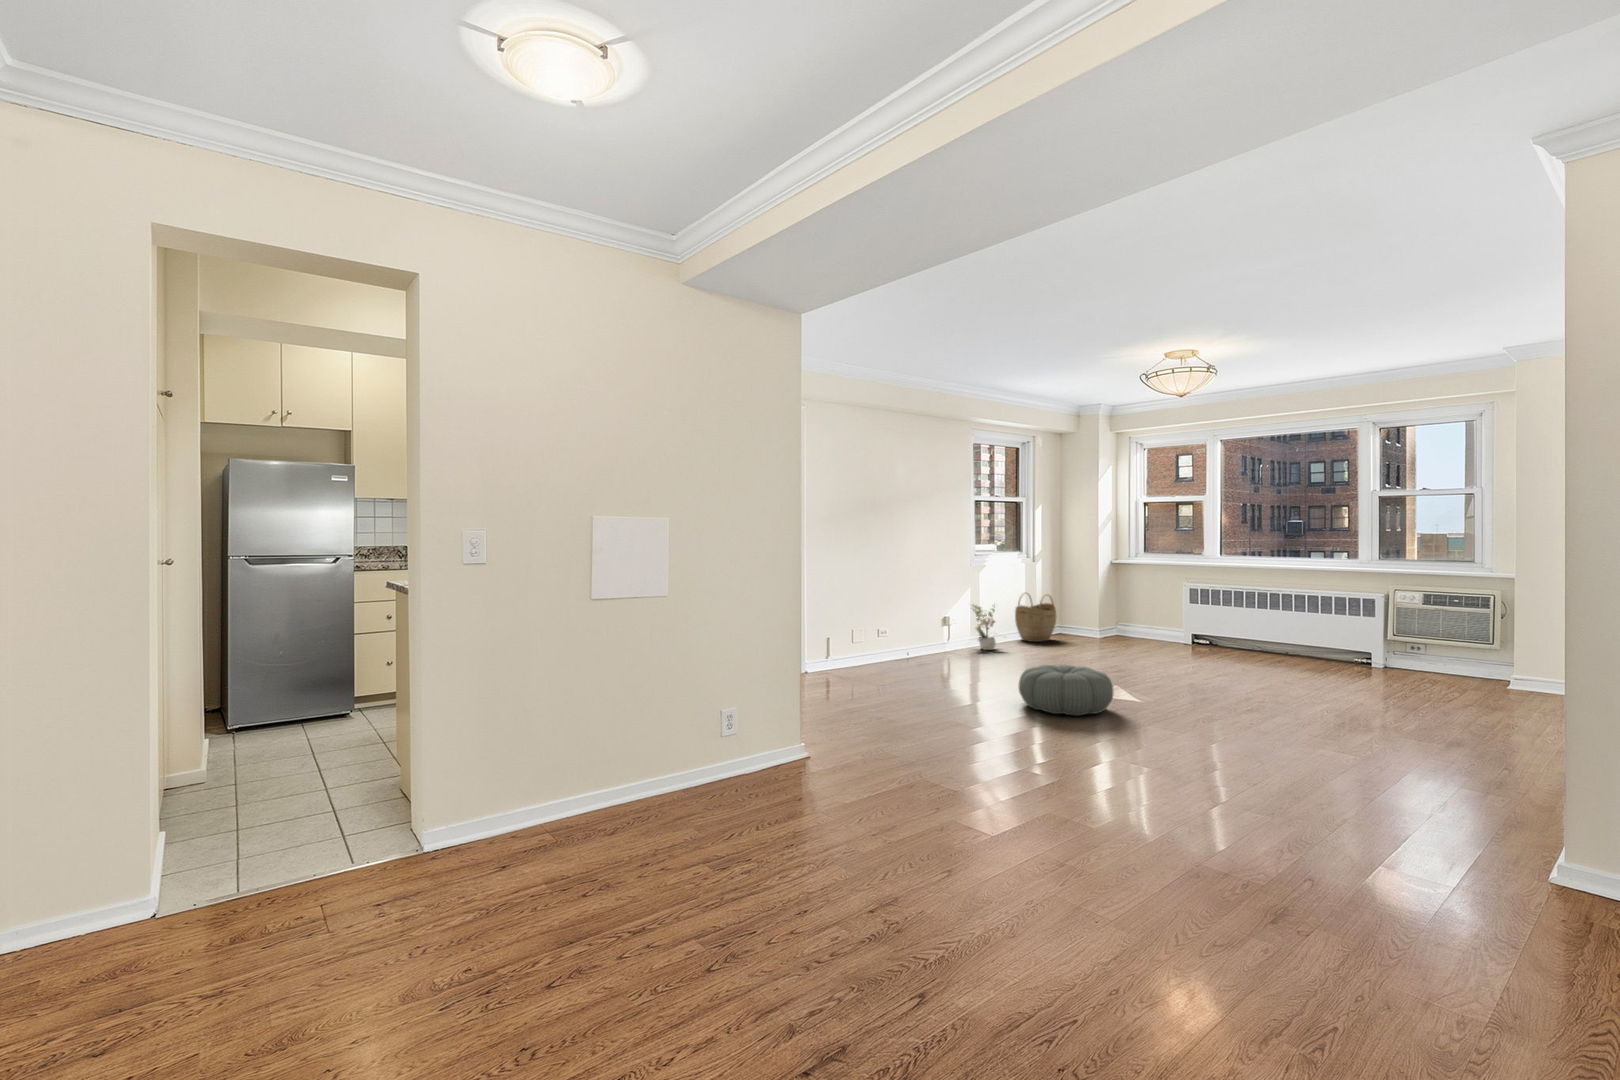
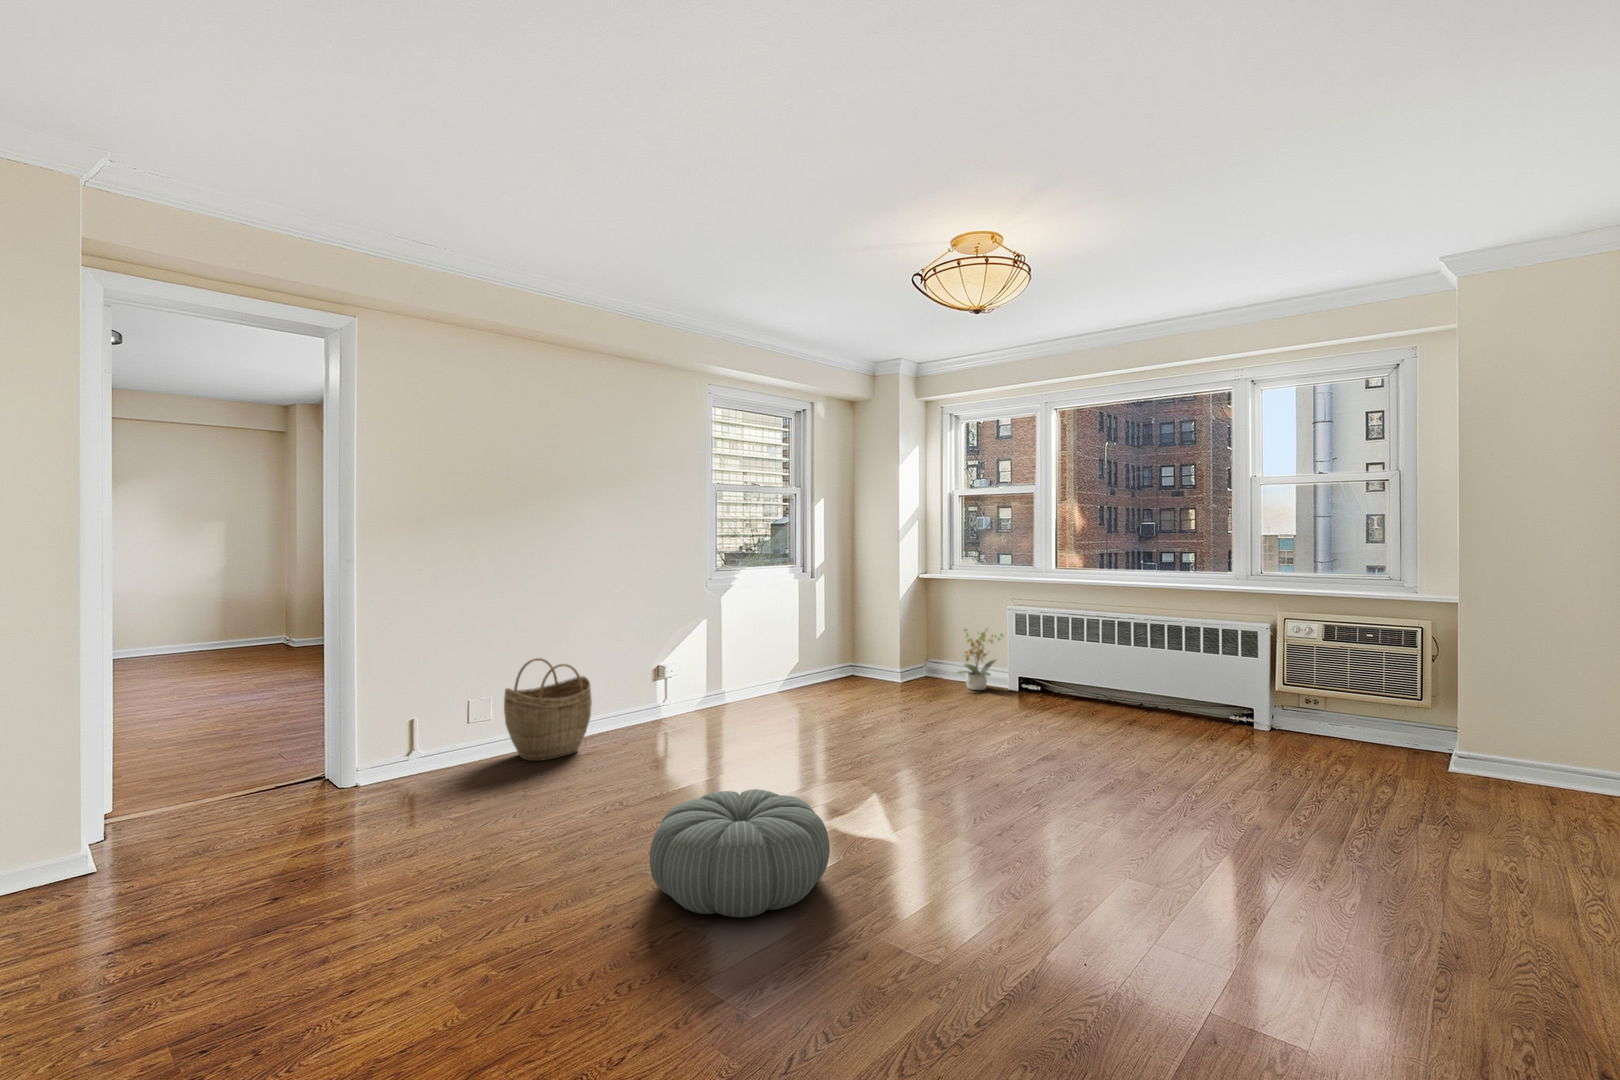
woven basket: present [1015,595,1056,642] -> present [504,658,592,761]
potted plant: present [973,605,1001,650] -> present [957,629,1003,690]

